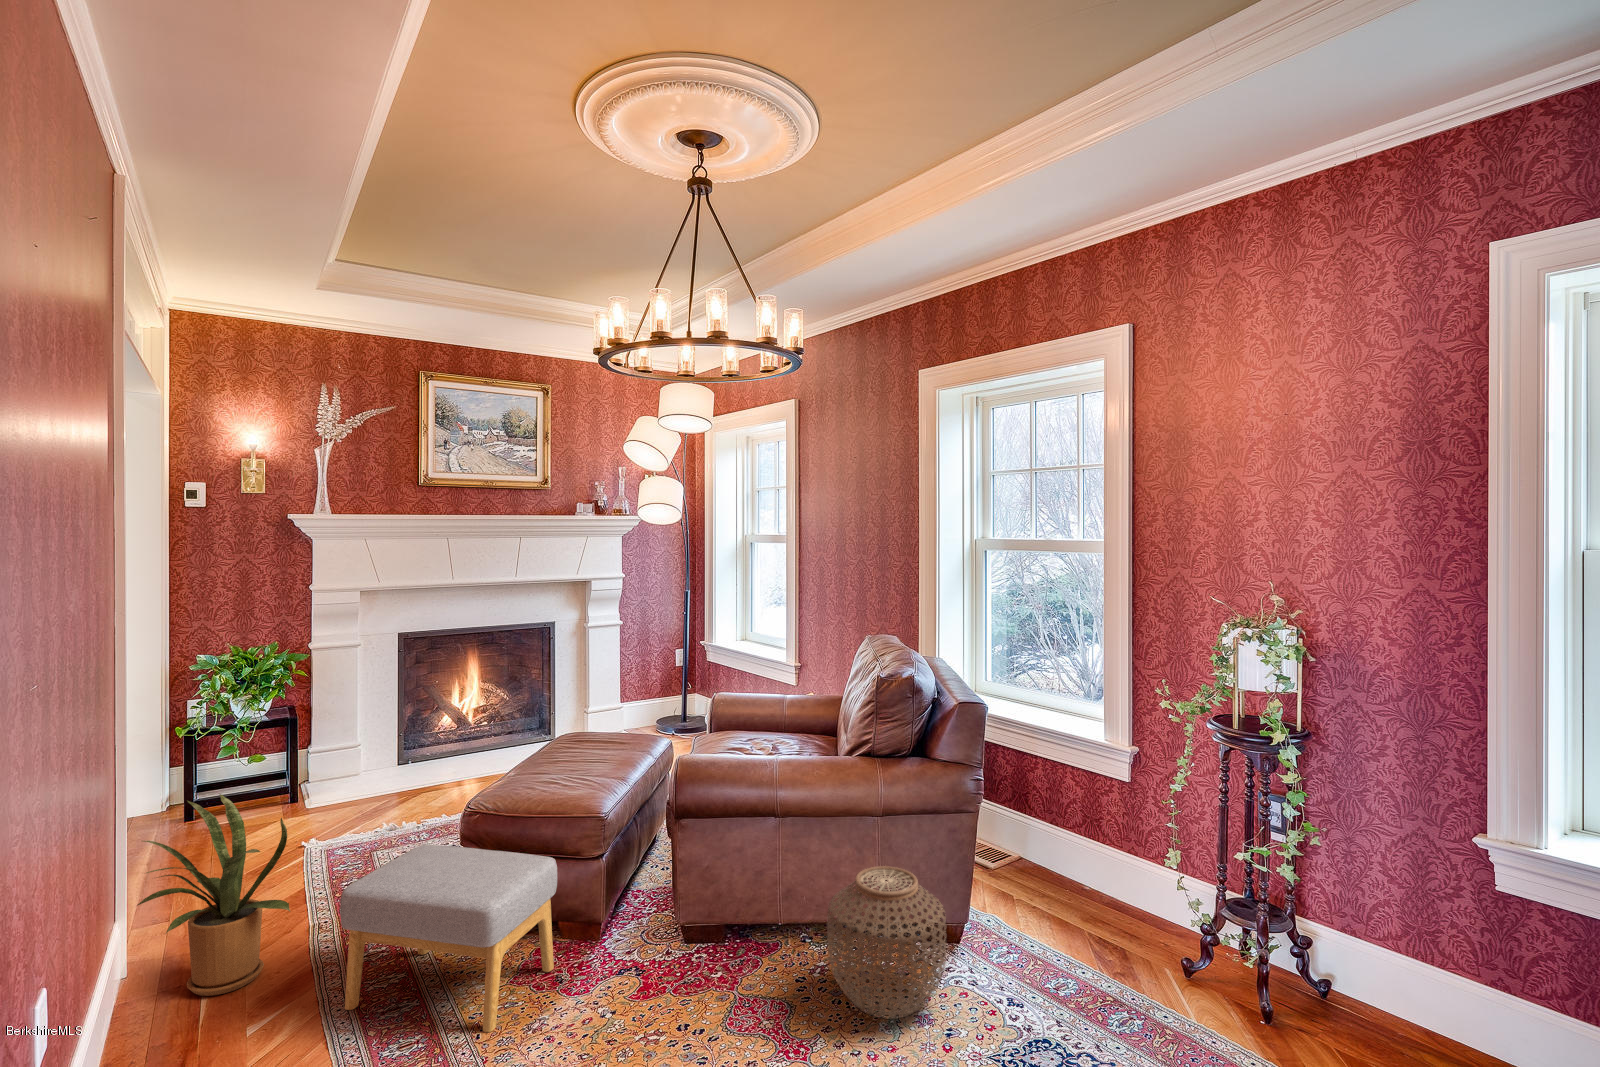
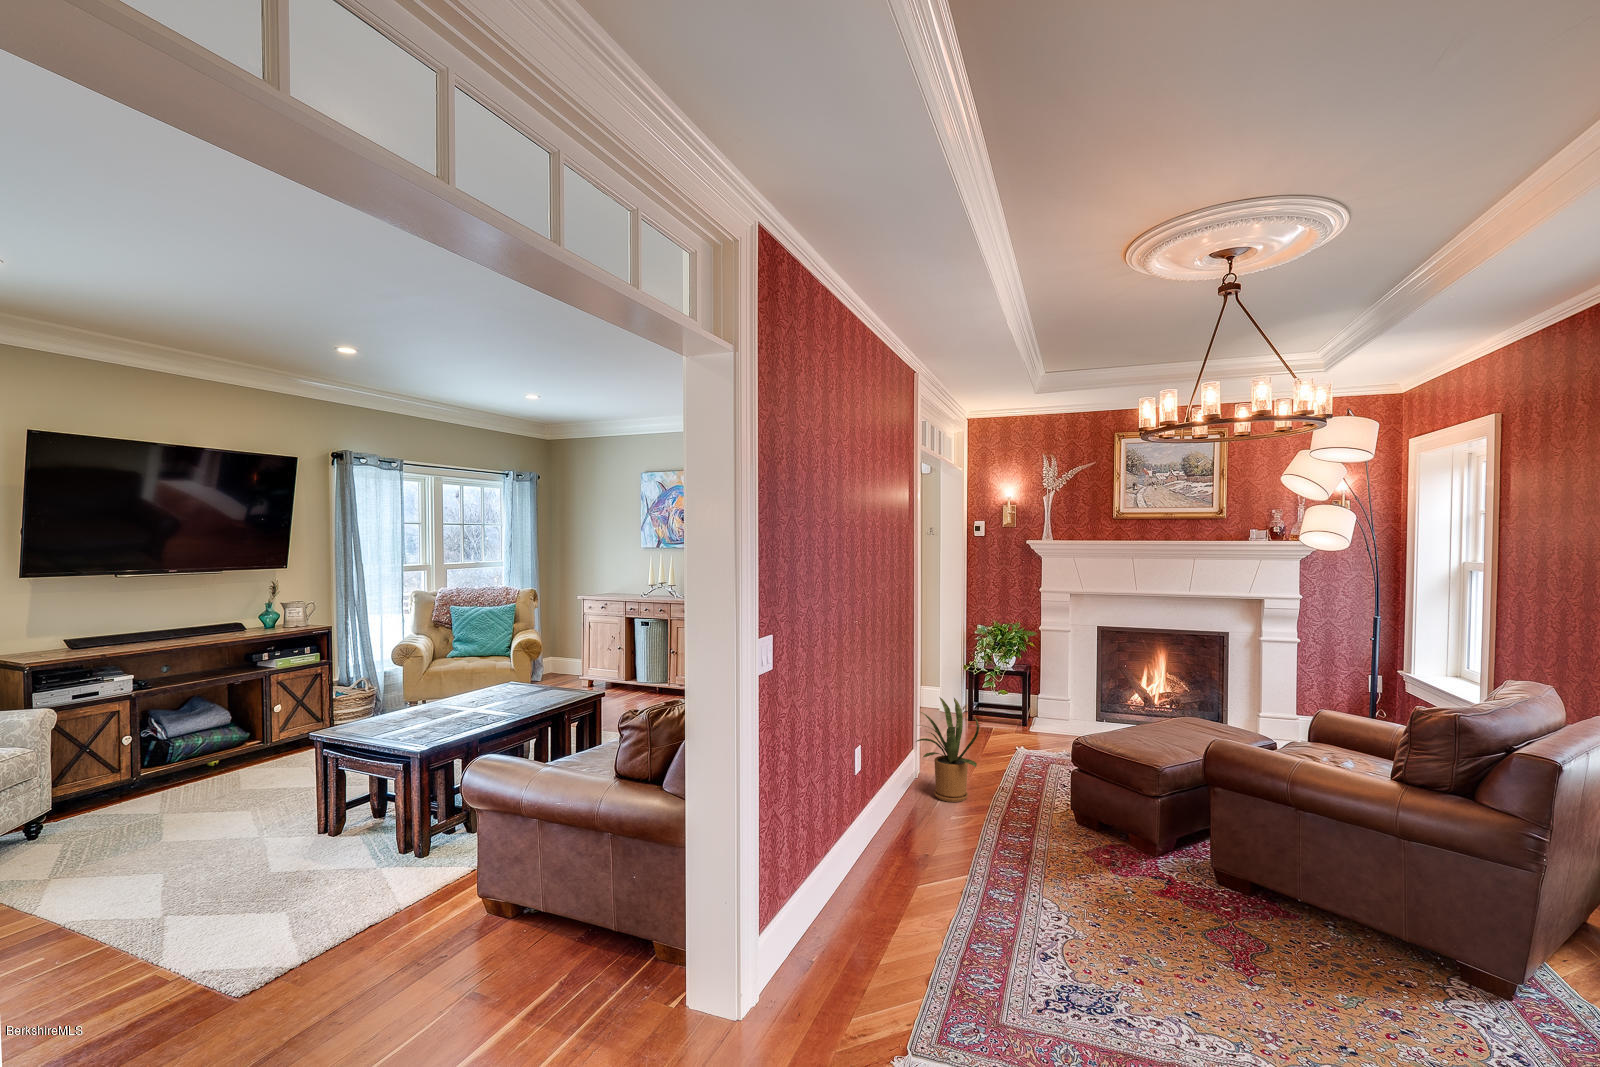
footstool: present [340,845,557,1032] -> none [992,753,1119,868]
woven basket: present [827,866,946,1018] -> none [1304,862,1435,1000]

